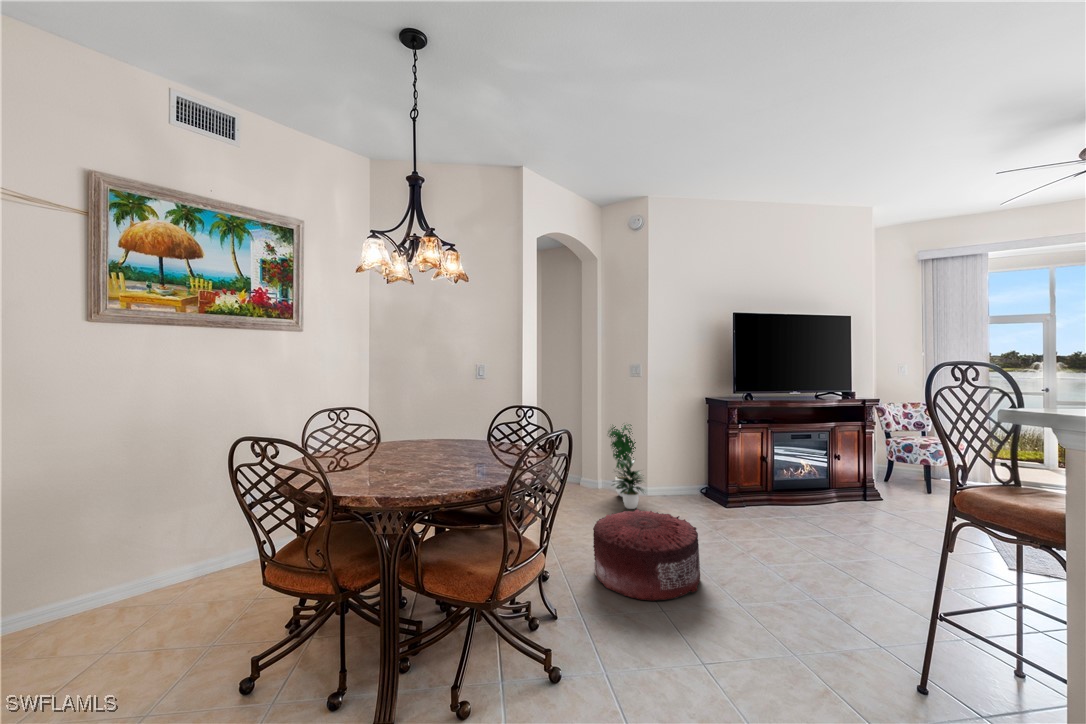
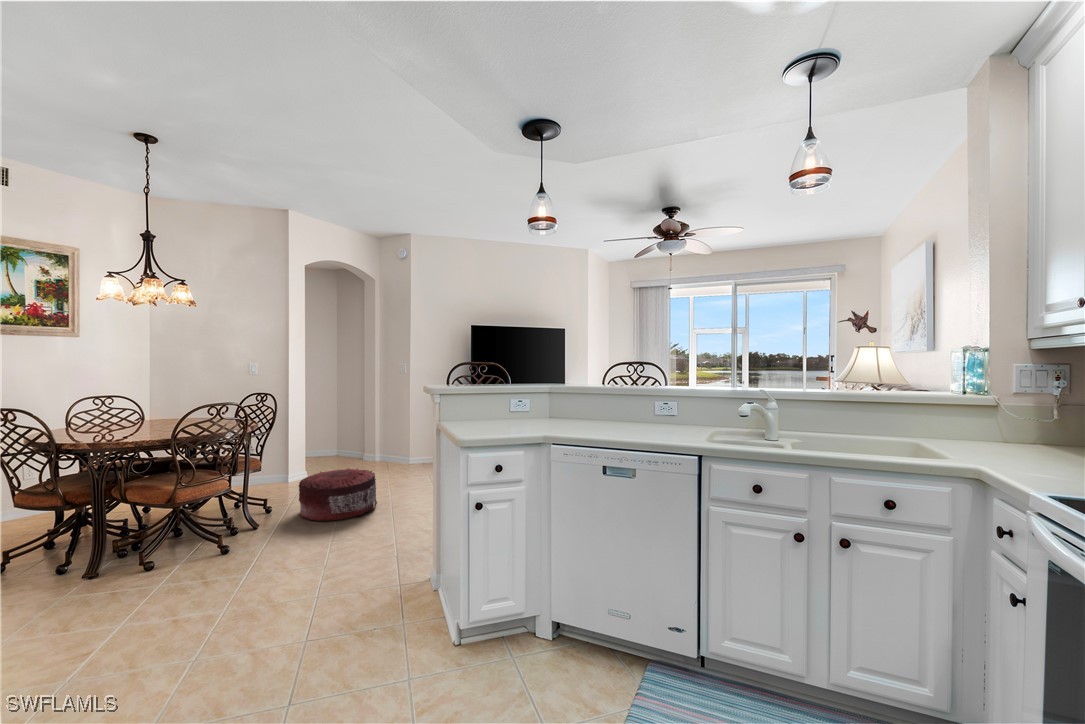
potted plant: present [608,424,643,509] -> none [365,407,402,476]

